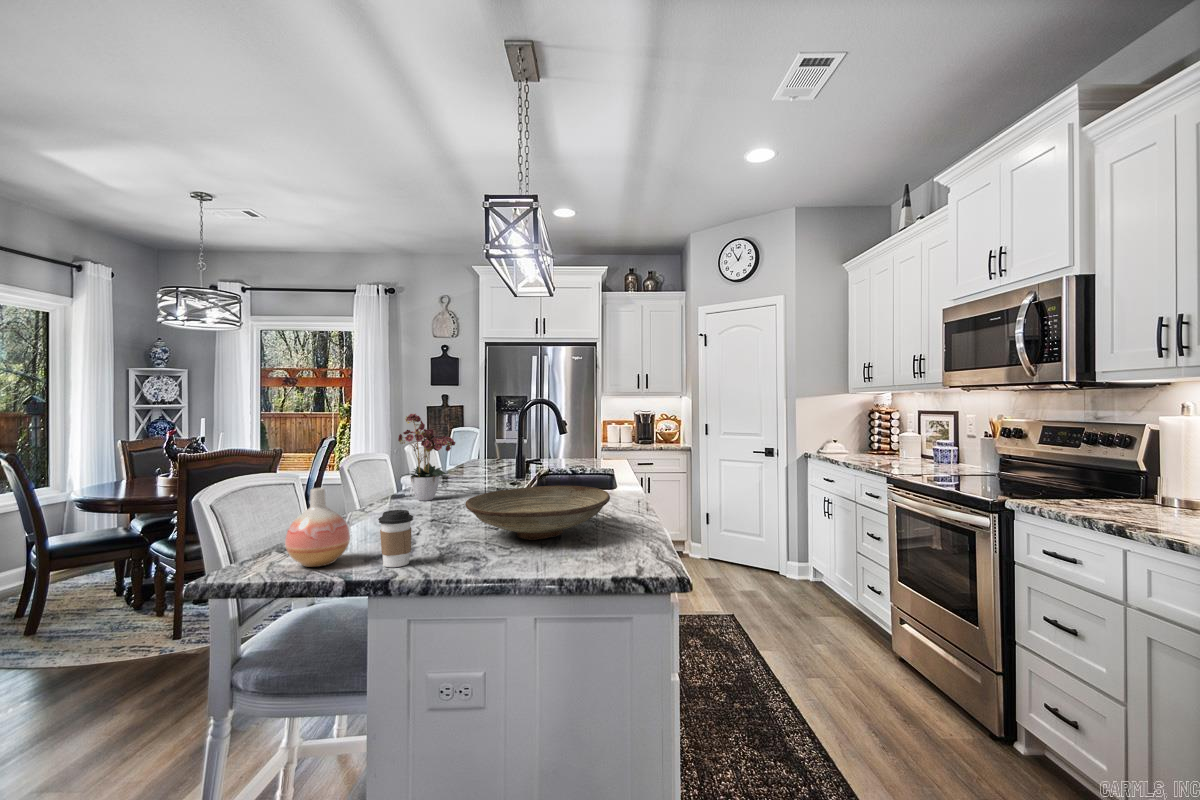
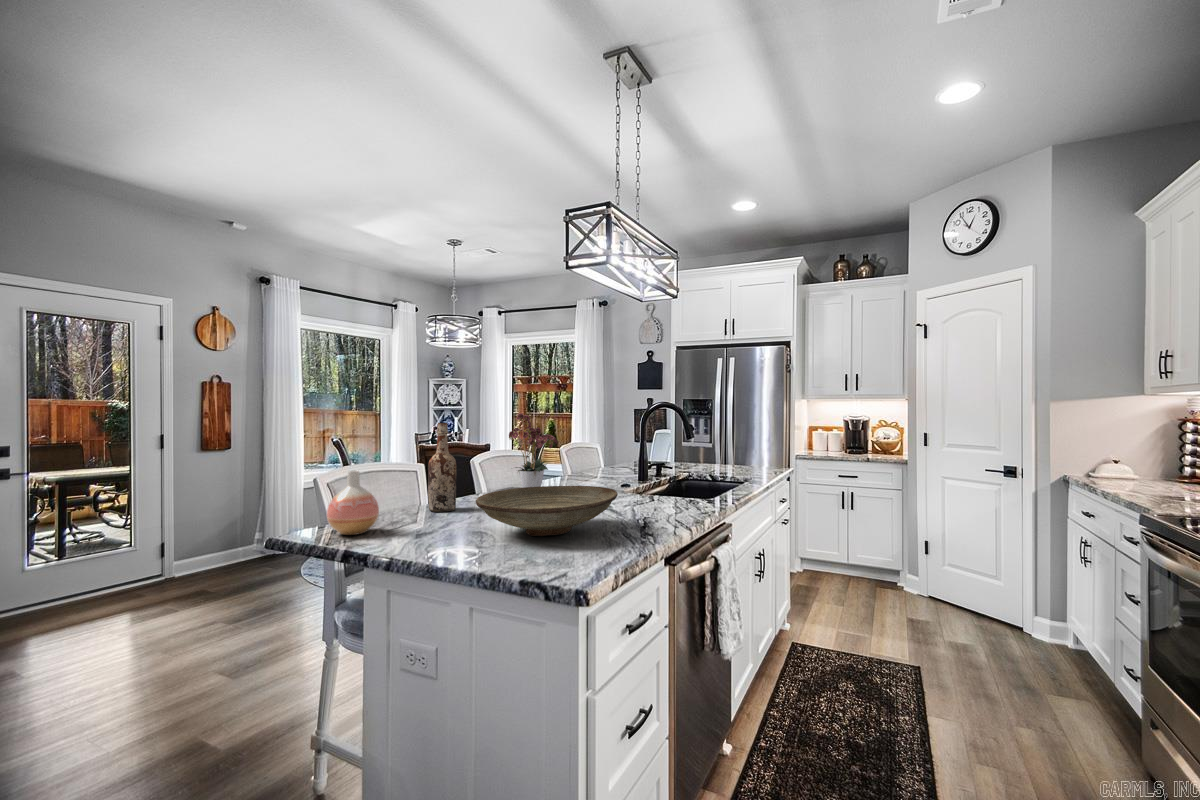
wine bottle: none [350,427,384,530] -> present [428,423,456,512]
coffee cup: present [378,510,413,567] -> none [381,494,412,543]

